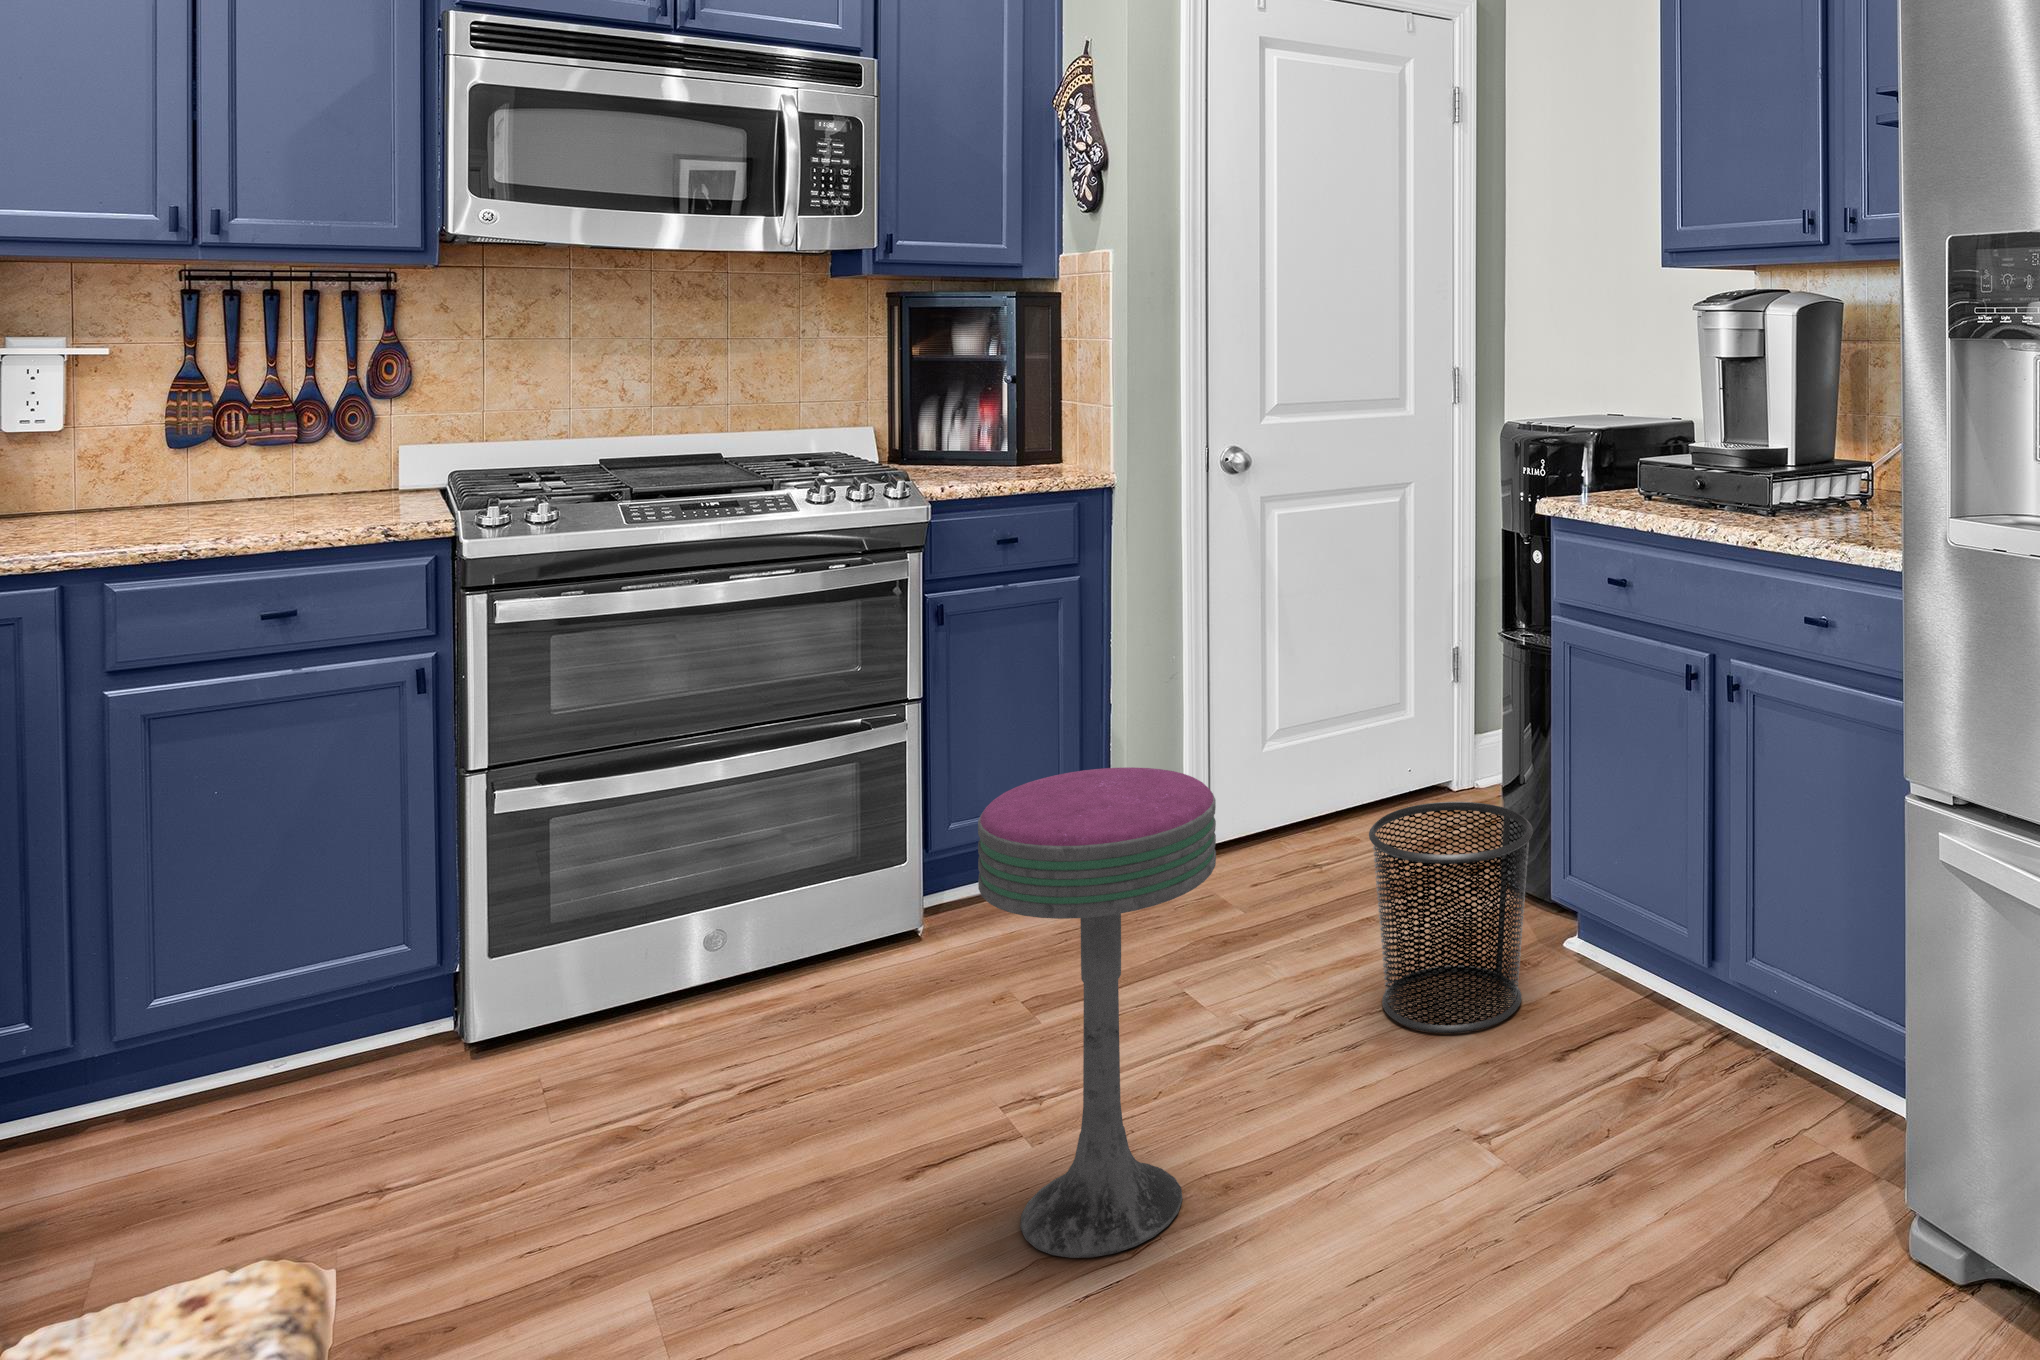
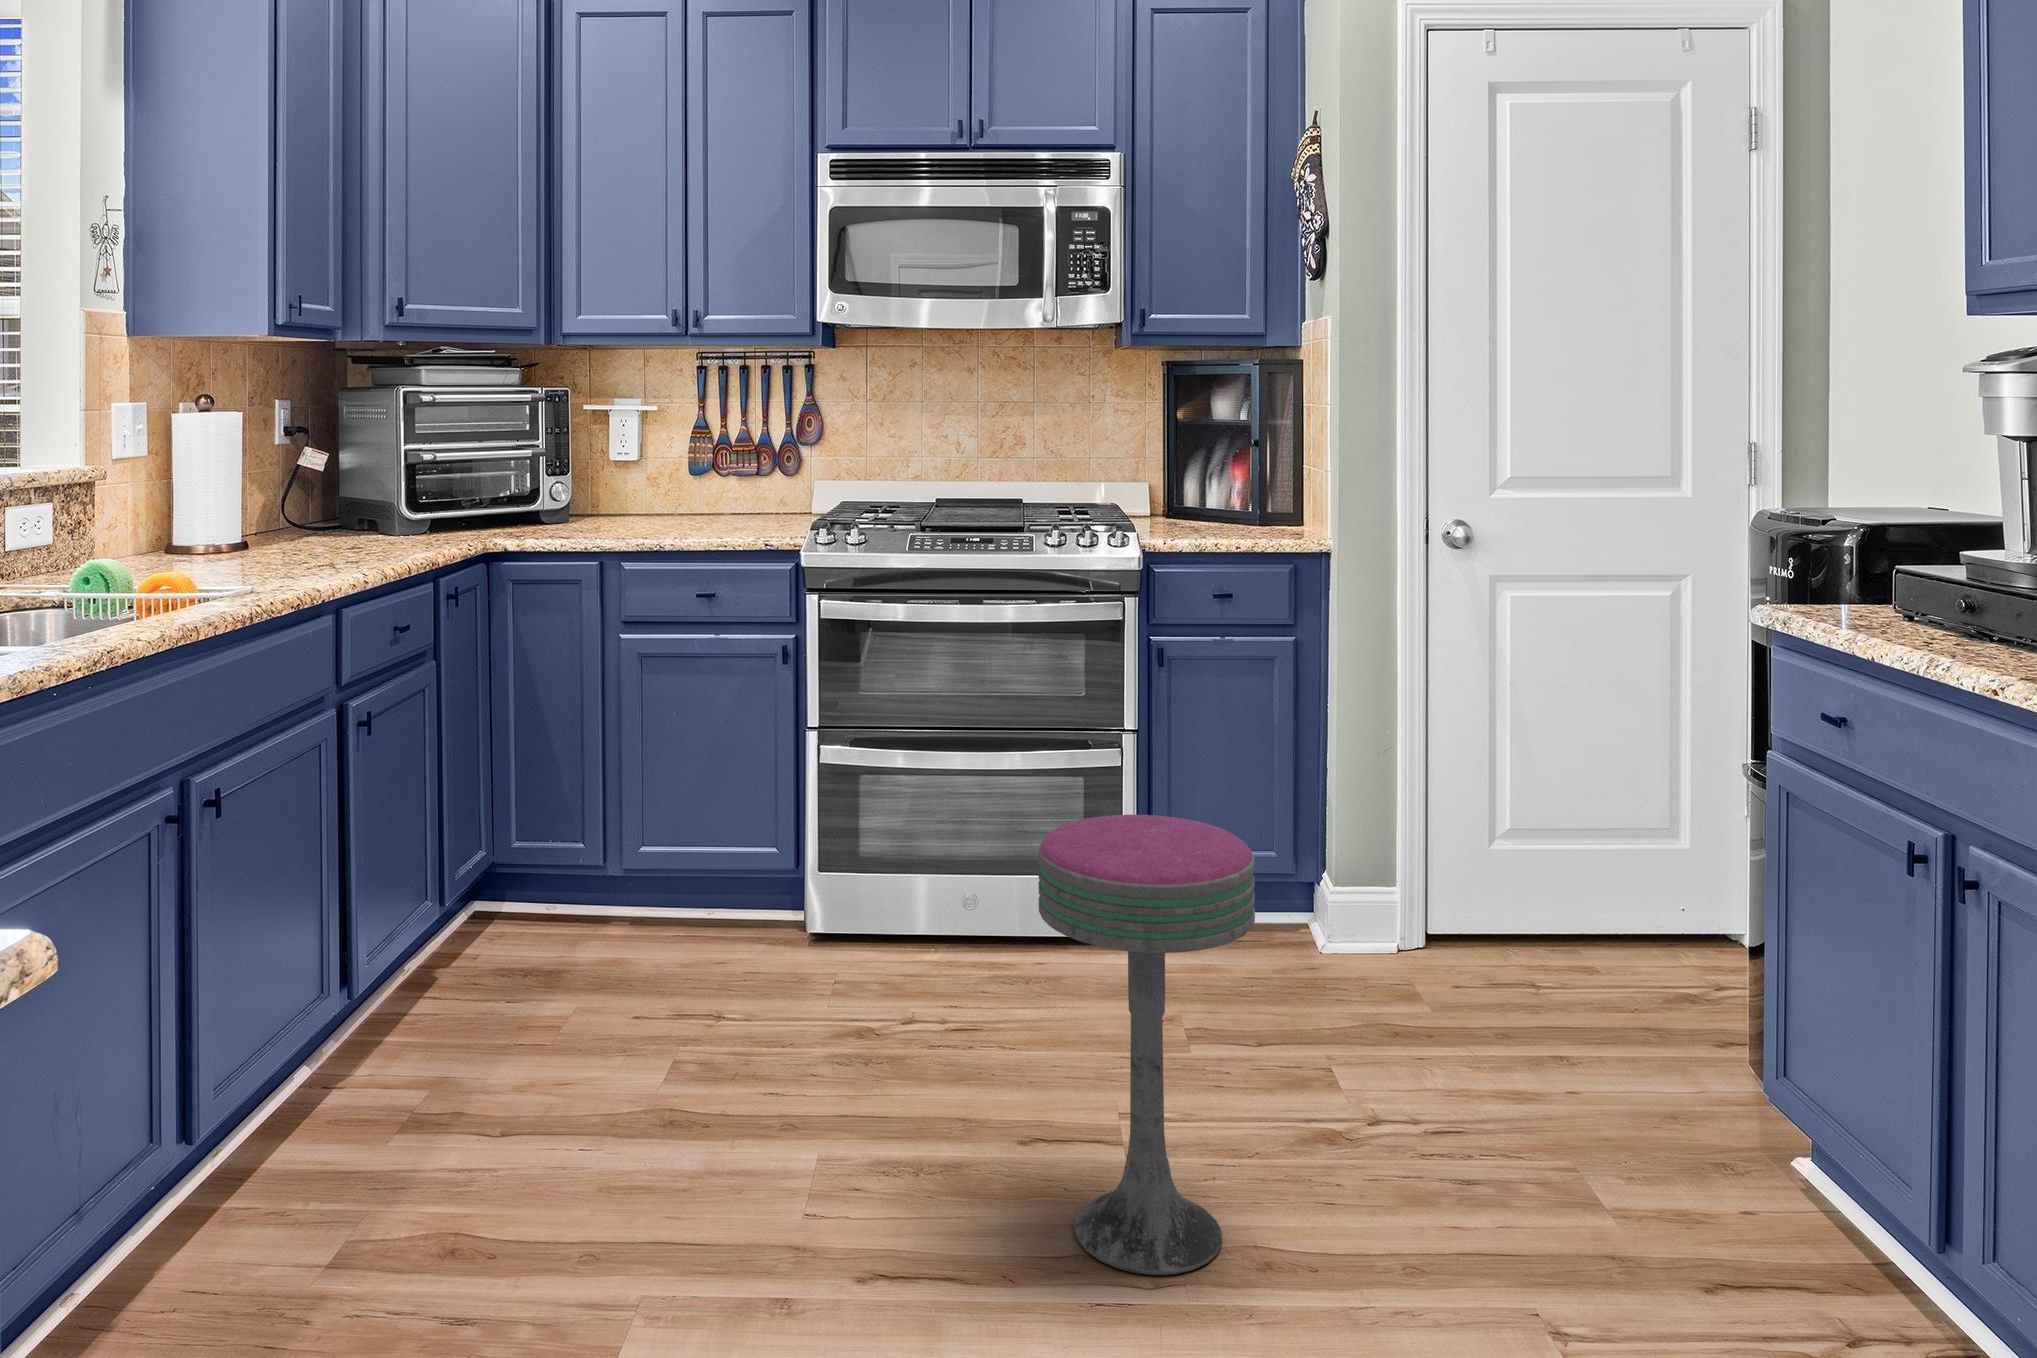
trash can: present [1369,802,1533,1033] -> none [1508,939,1715,1215]

